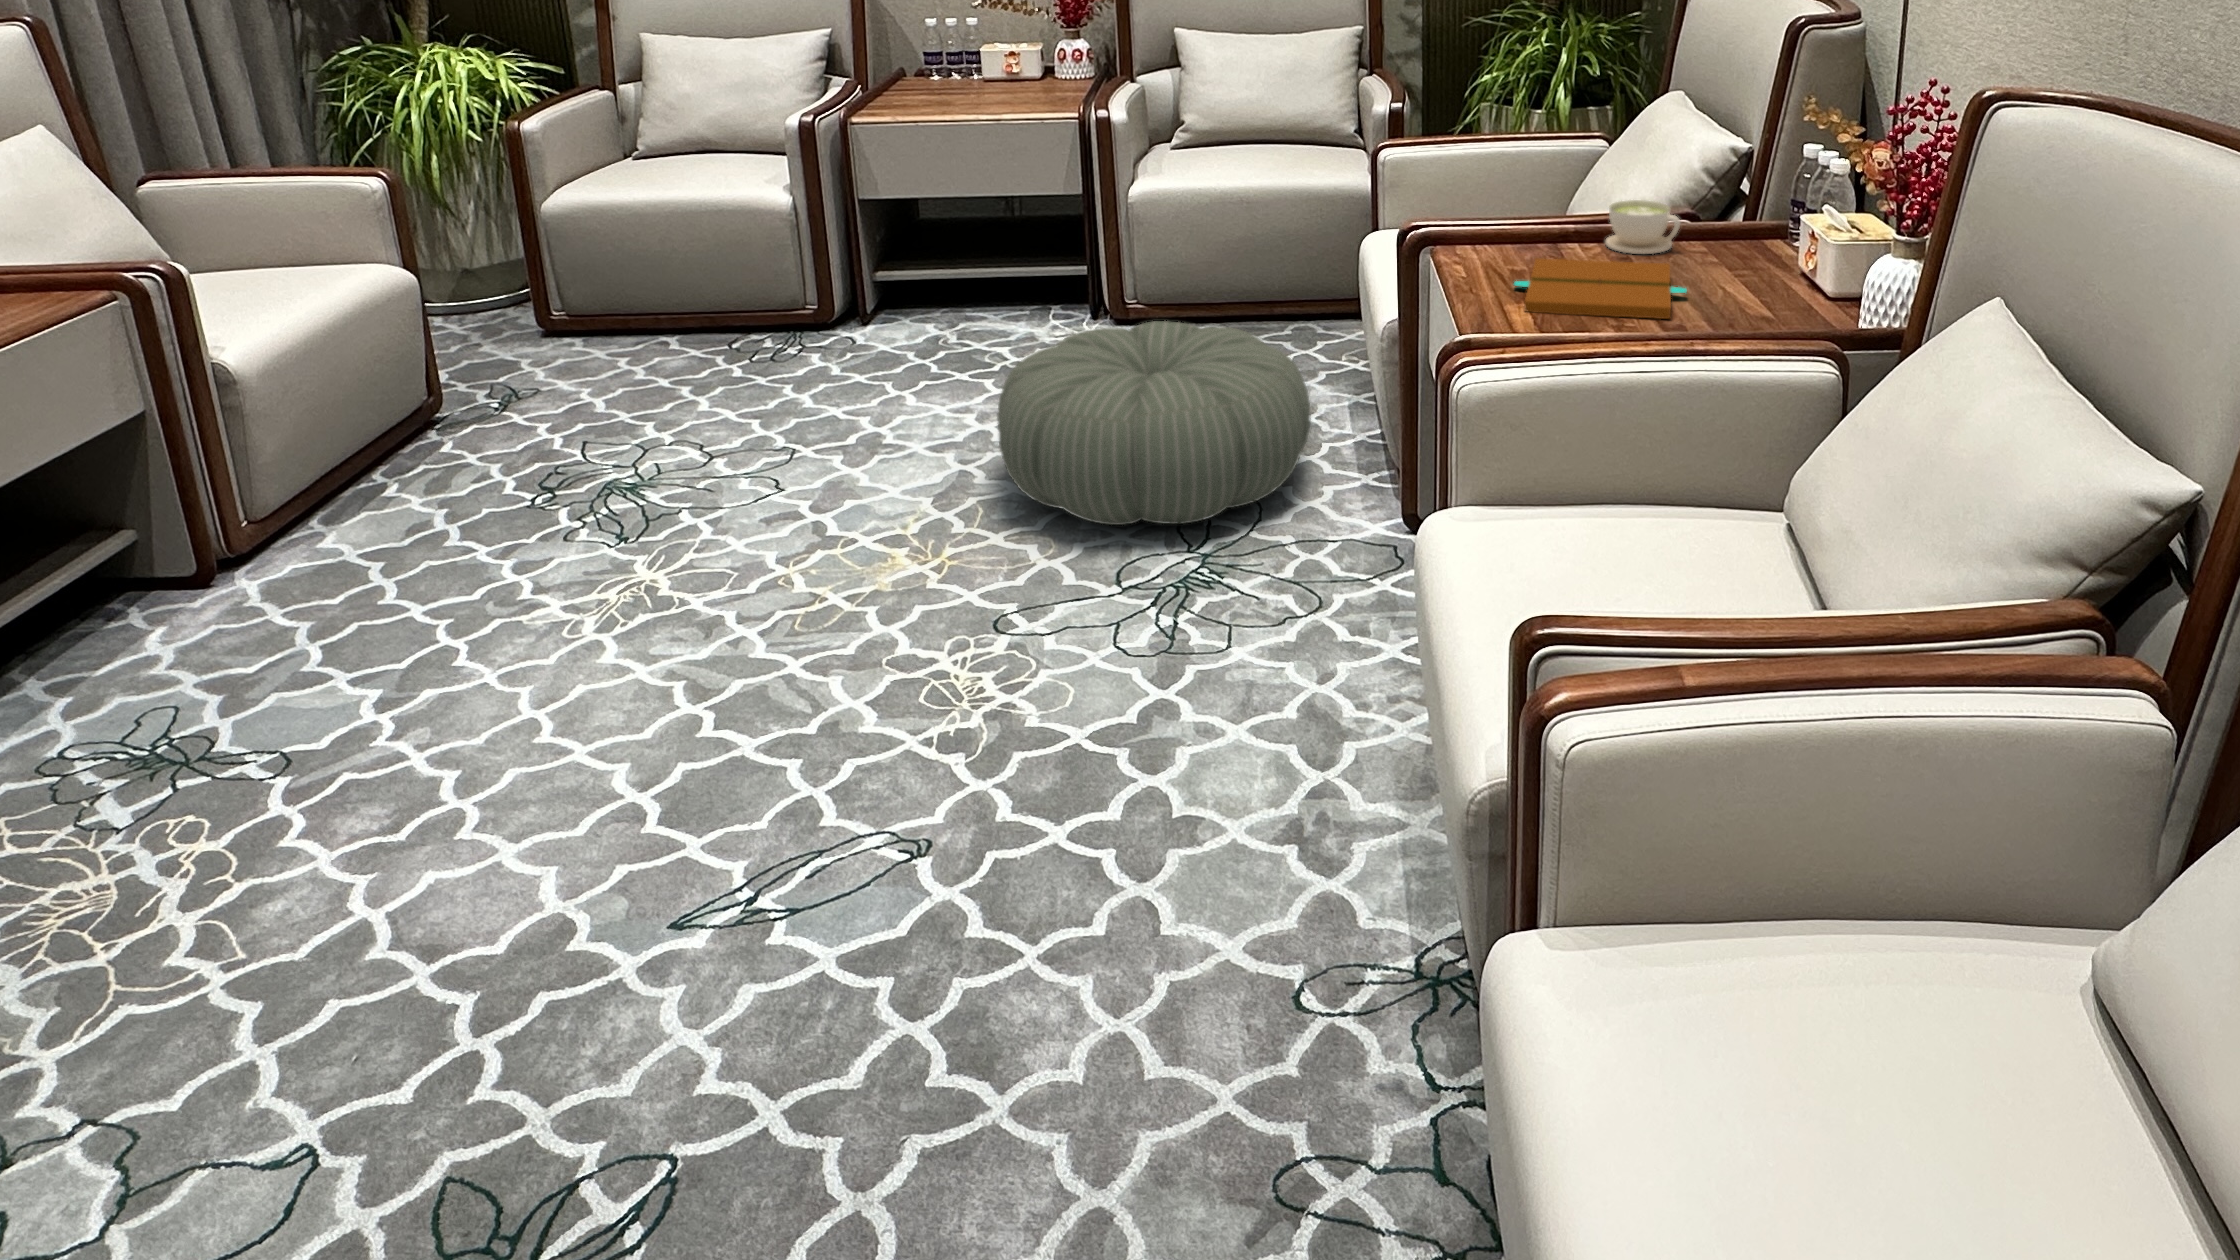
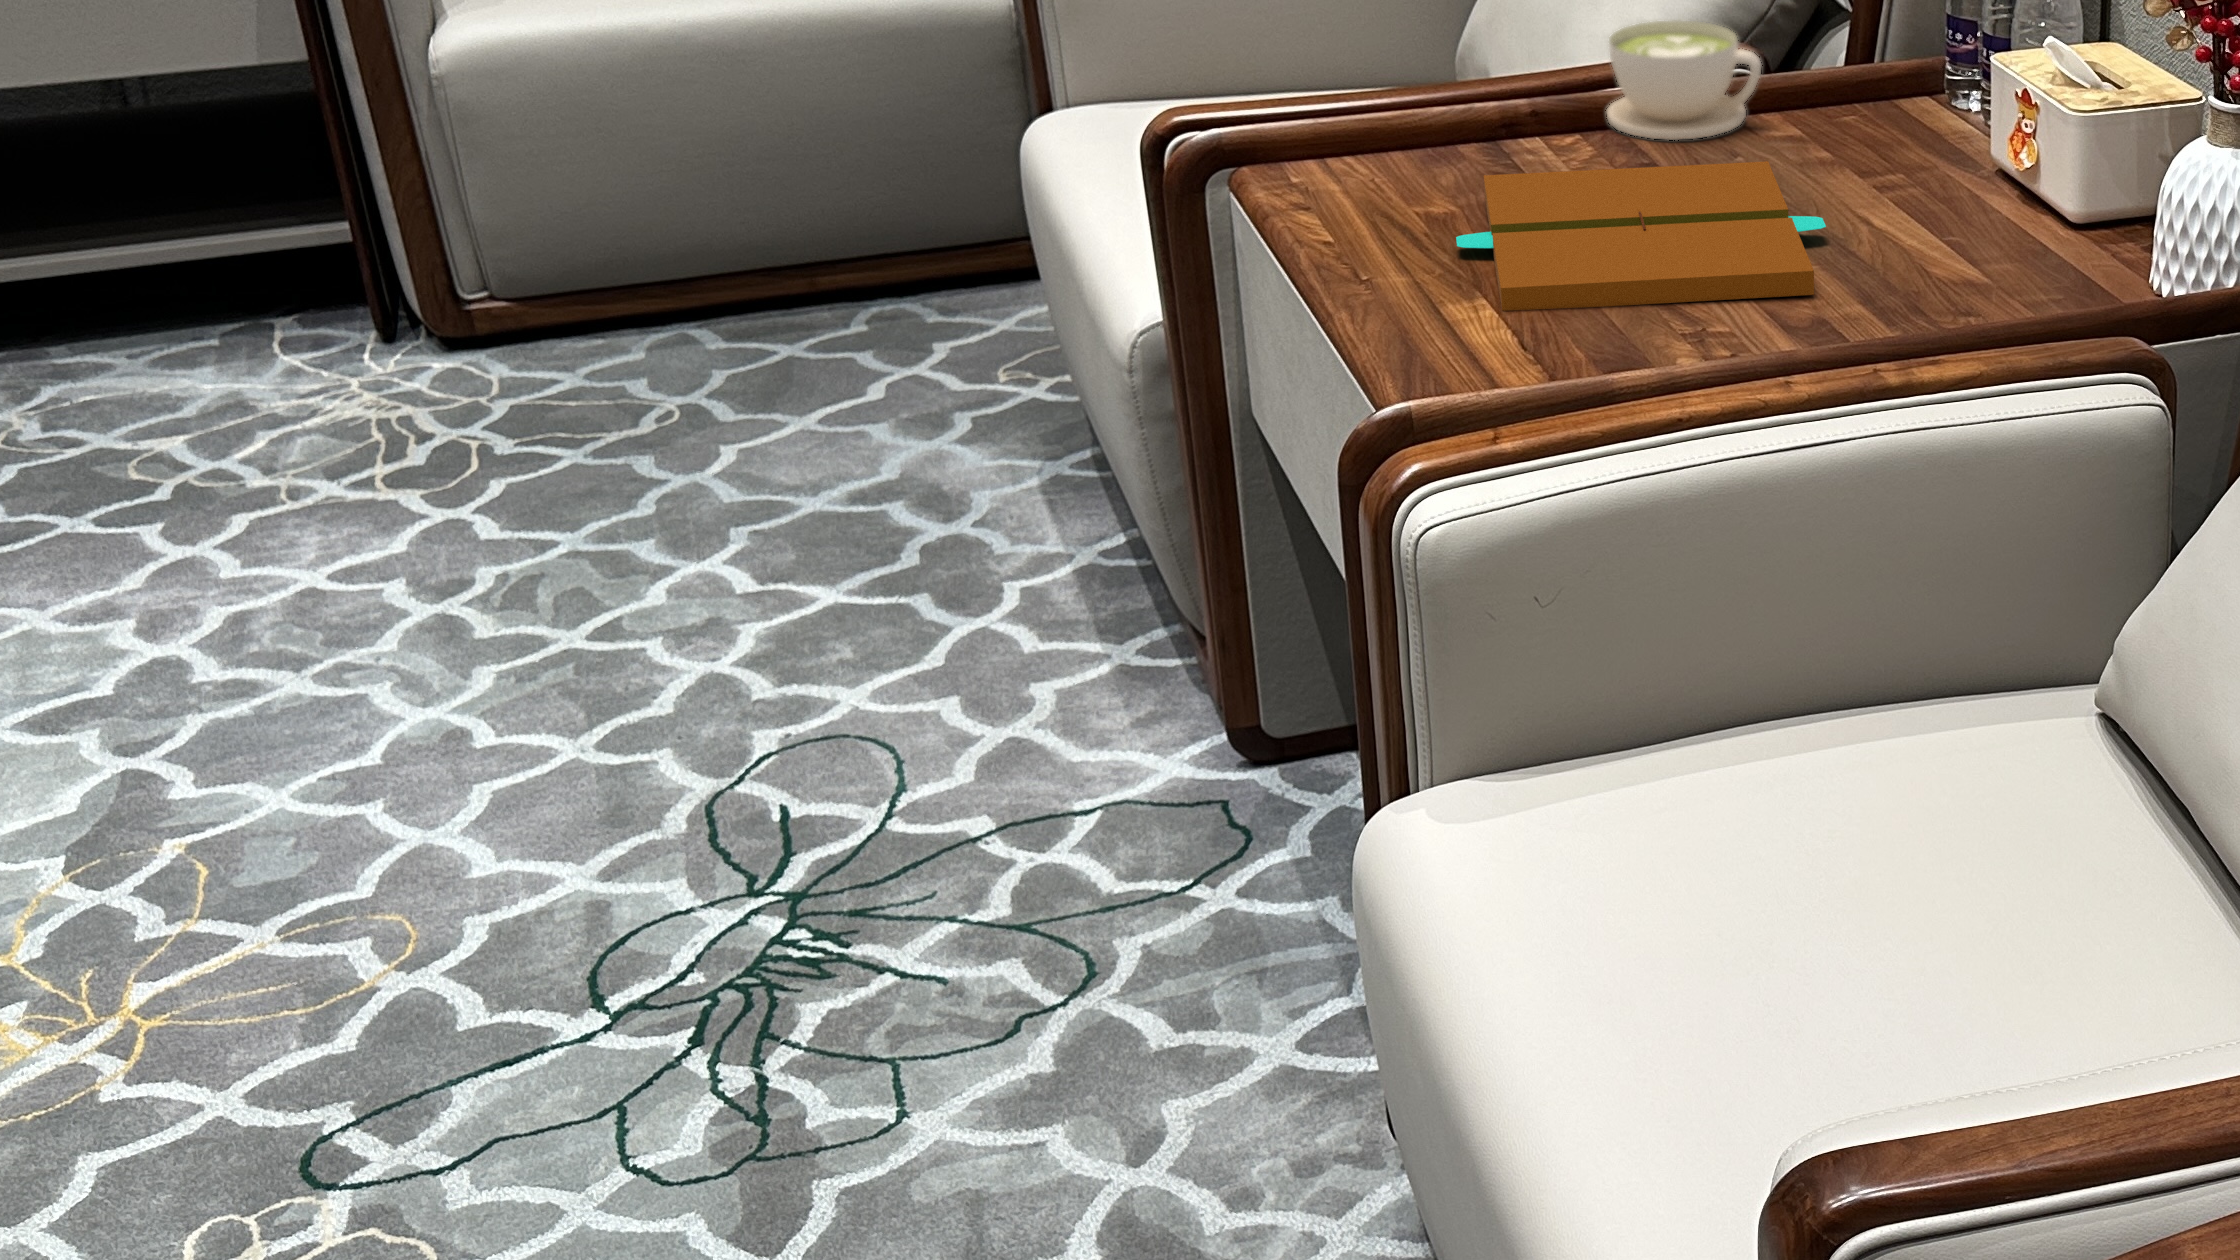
pouf: present [997,321,1311,525] -> none [200,357,975,858]

